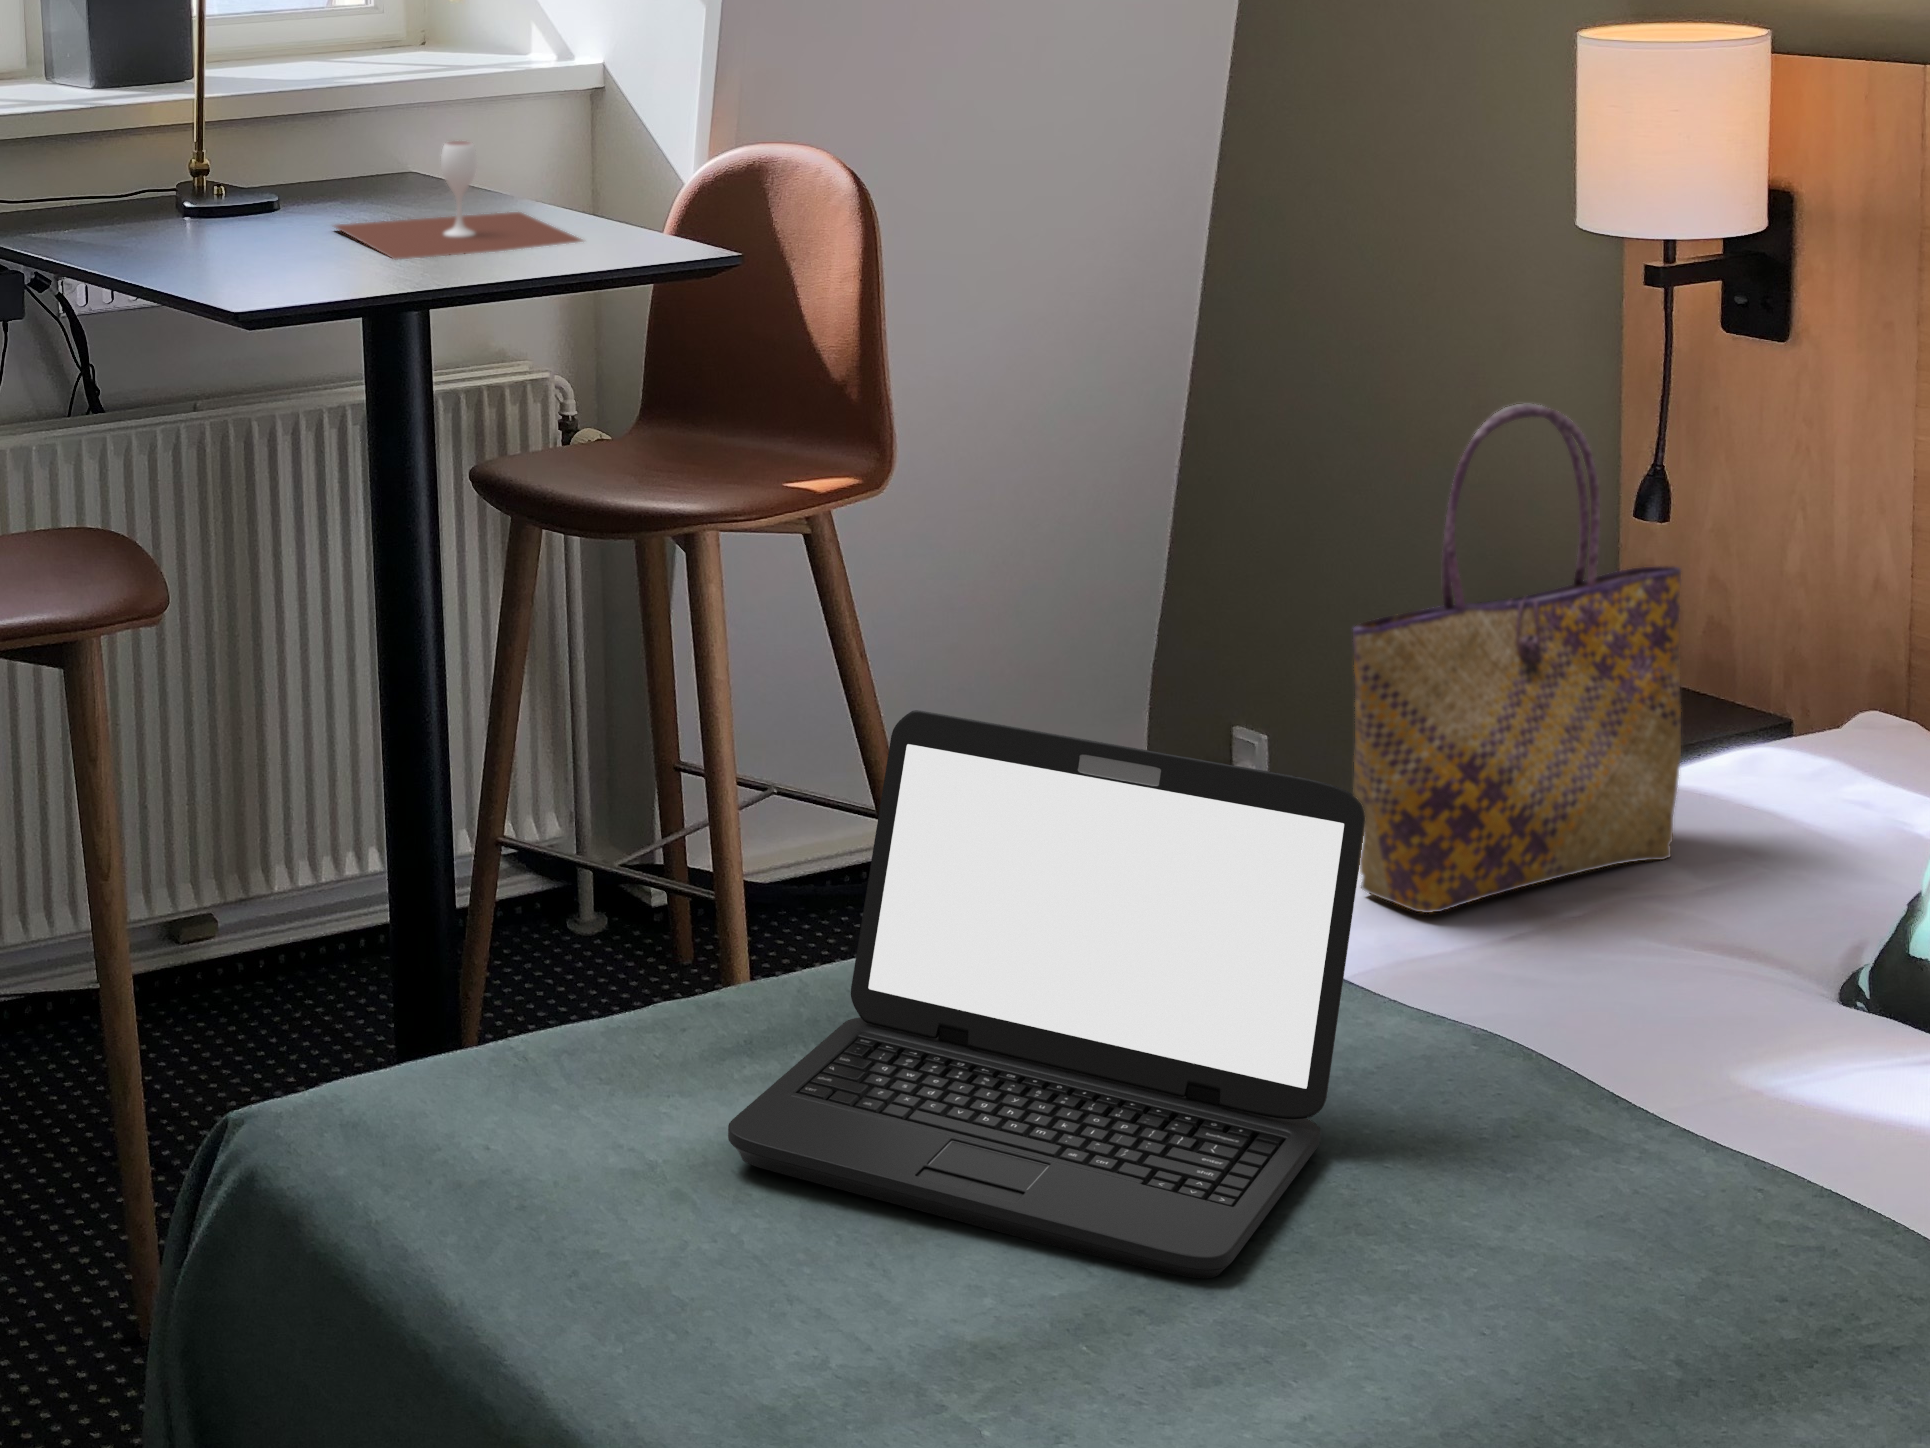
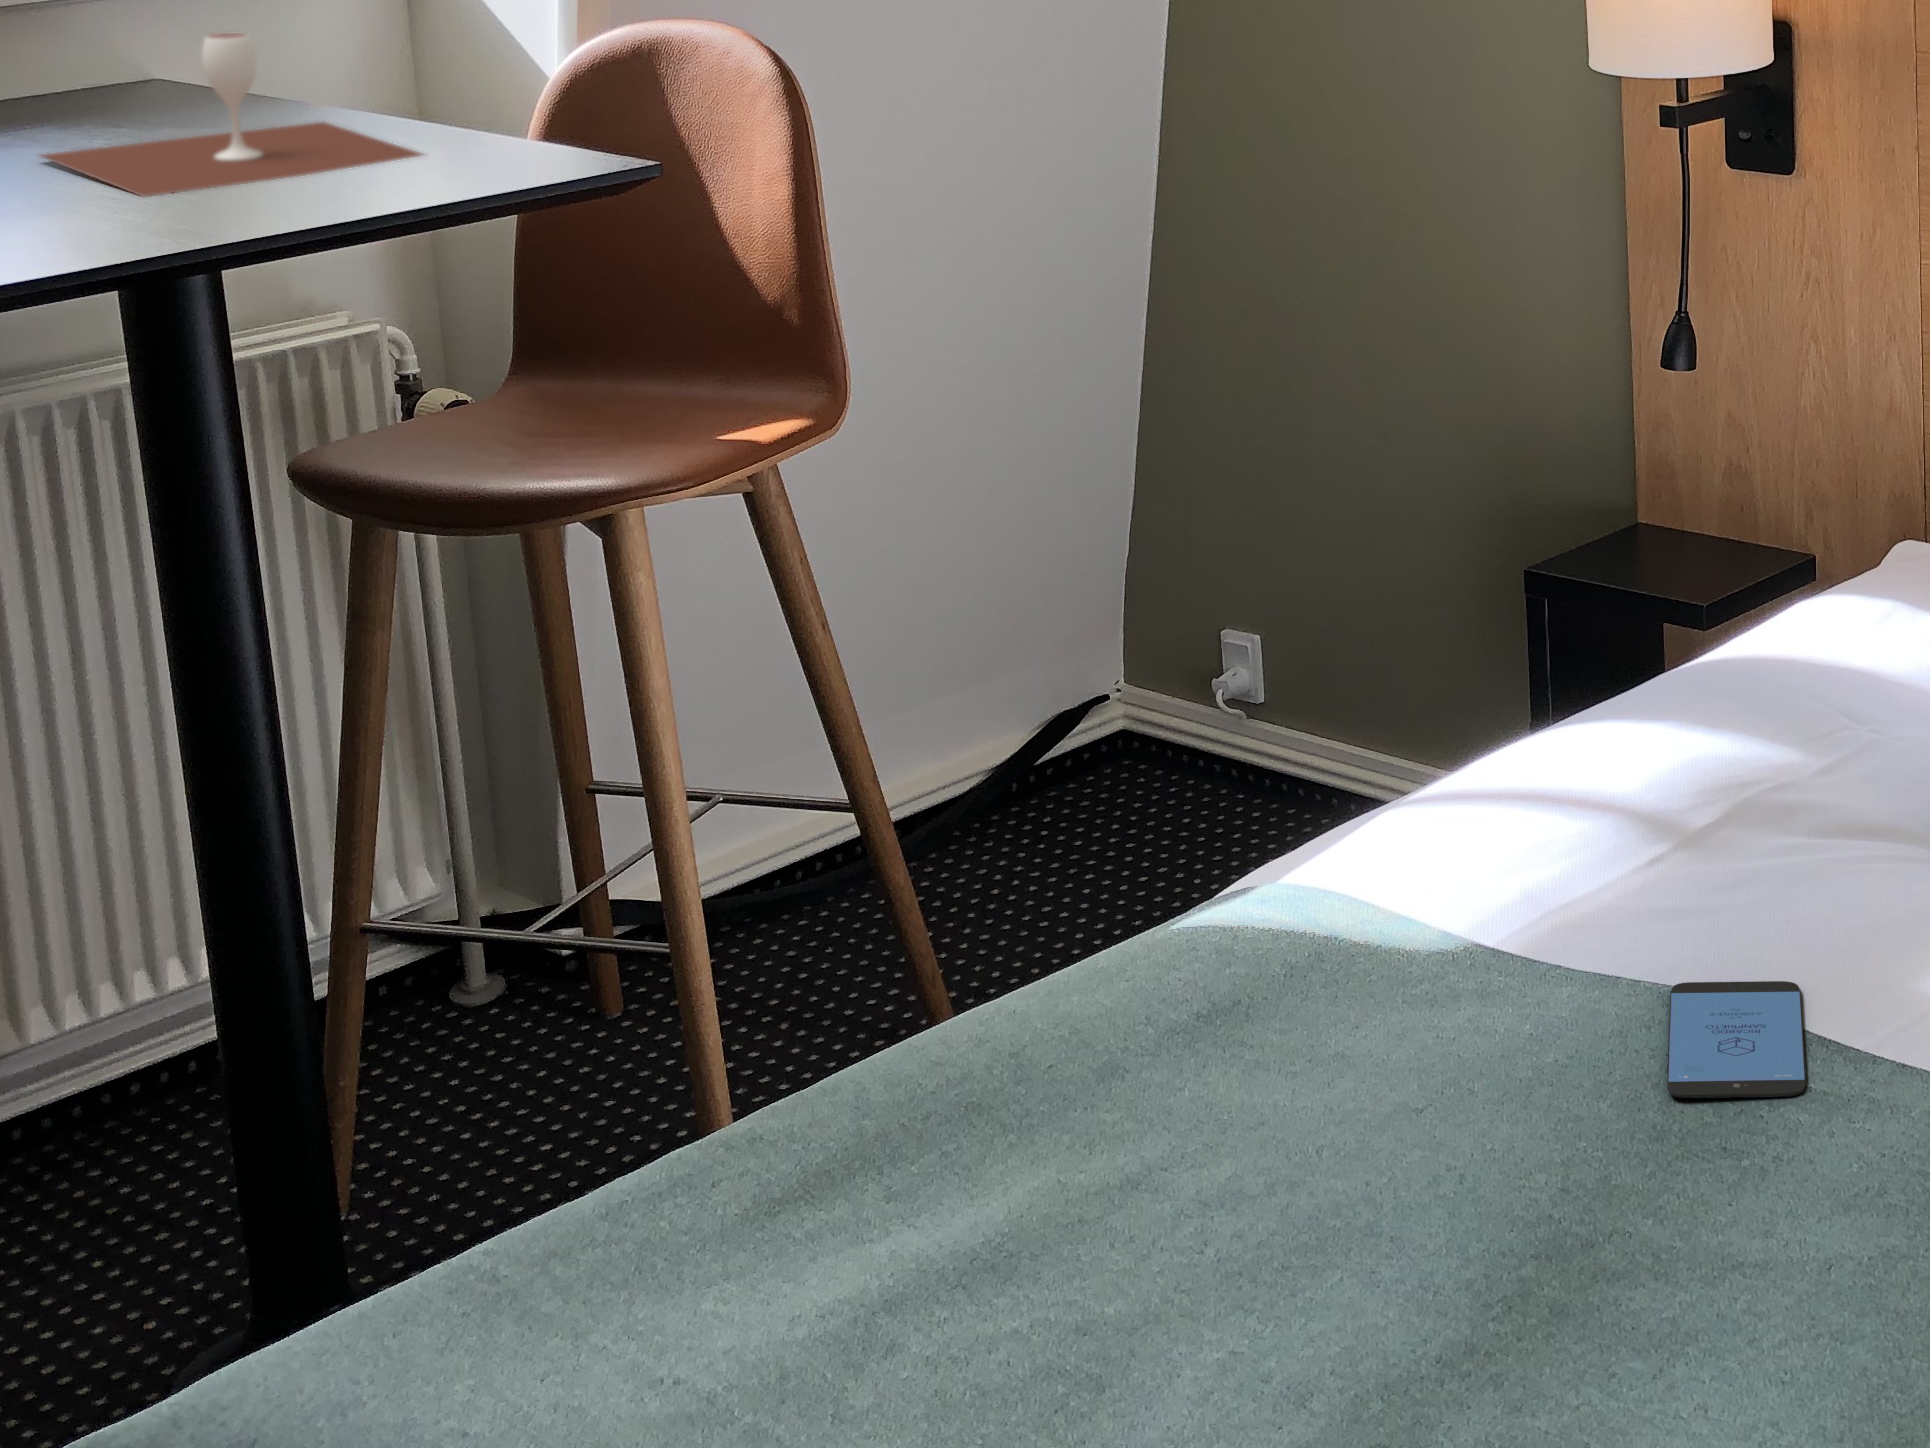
tote bag: present [1353,404,1681,913] -> none [1466,270,1784,852]
laptop: present [728,710,1366,1278] -> none [790,733,1551,1412]
smartphone: none [1462,1031,1611,1134] -> present [1667,981,1806,1098]

